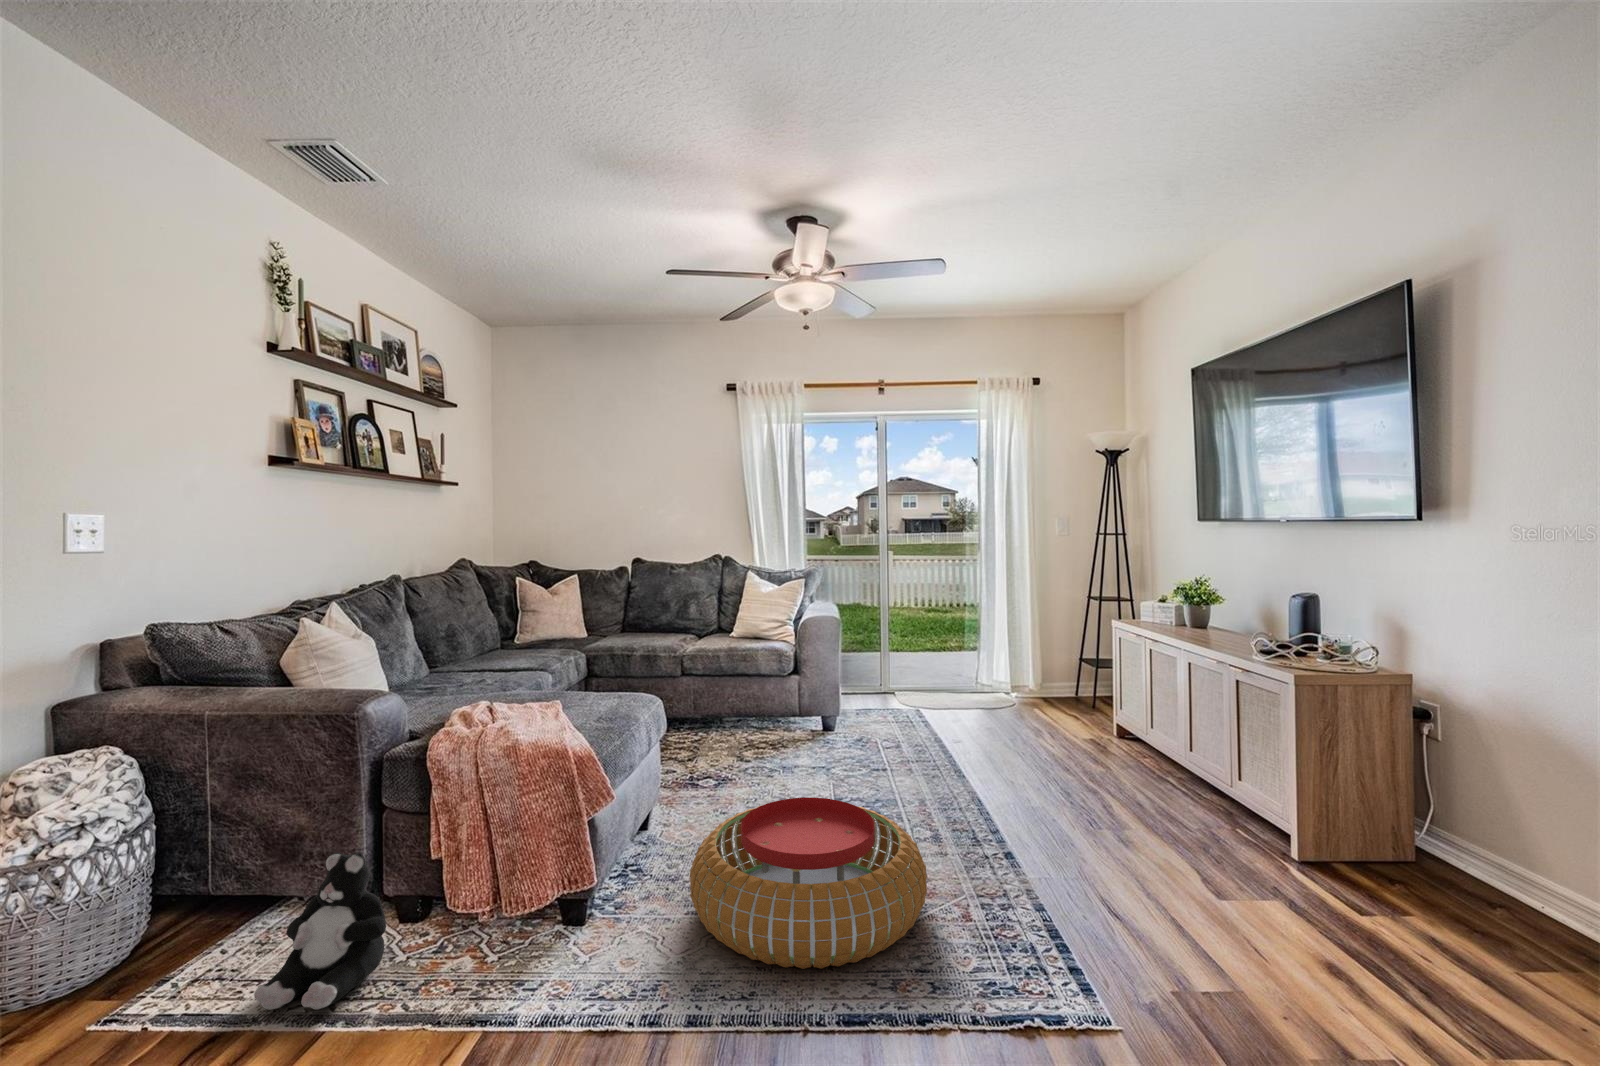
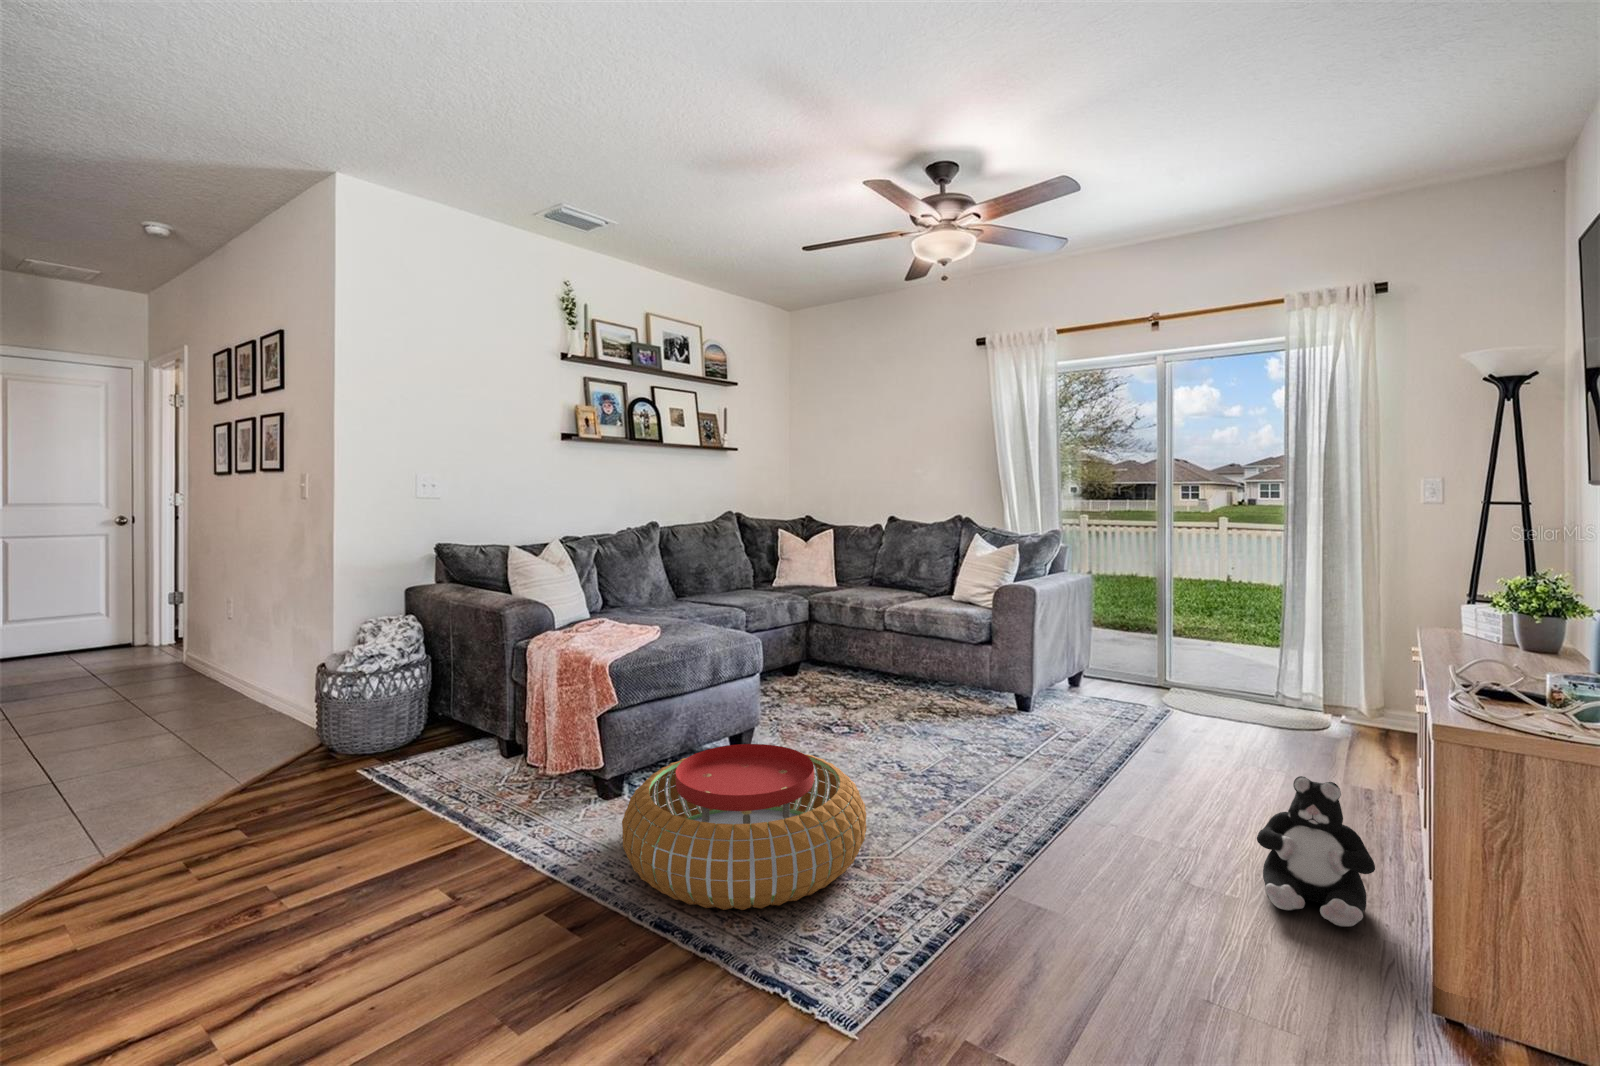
plush toy: present [254,853,386,1010] -> present [1257,776,1375,927]

